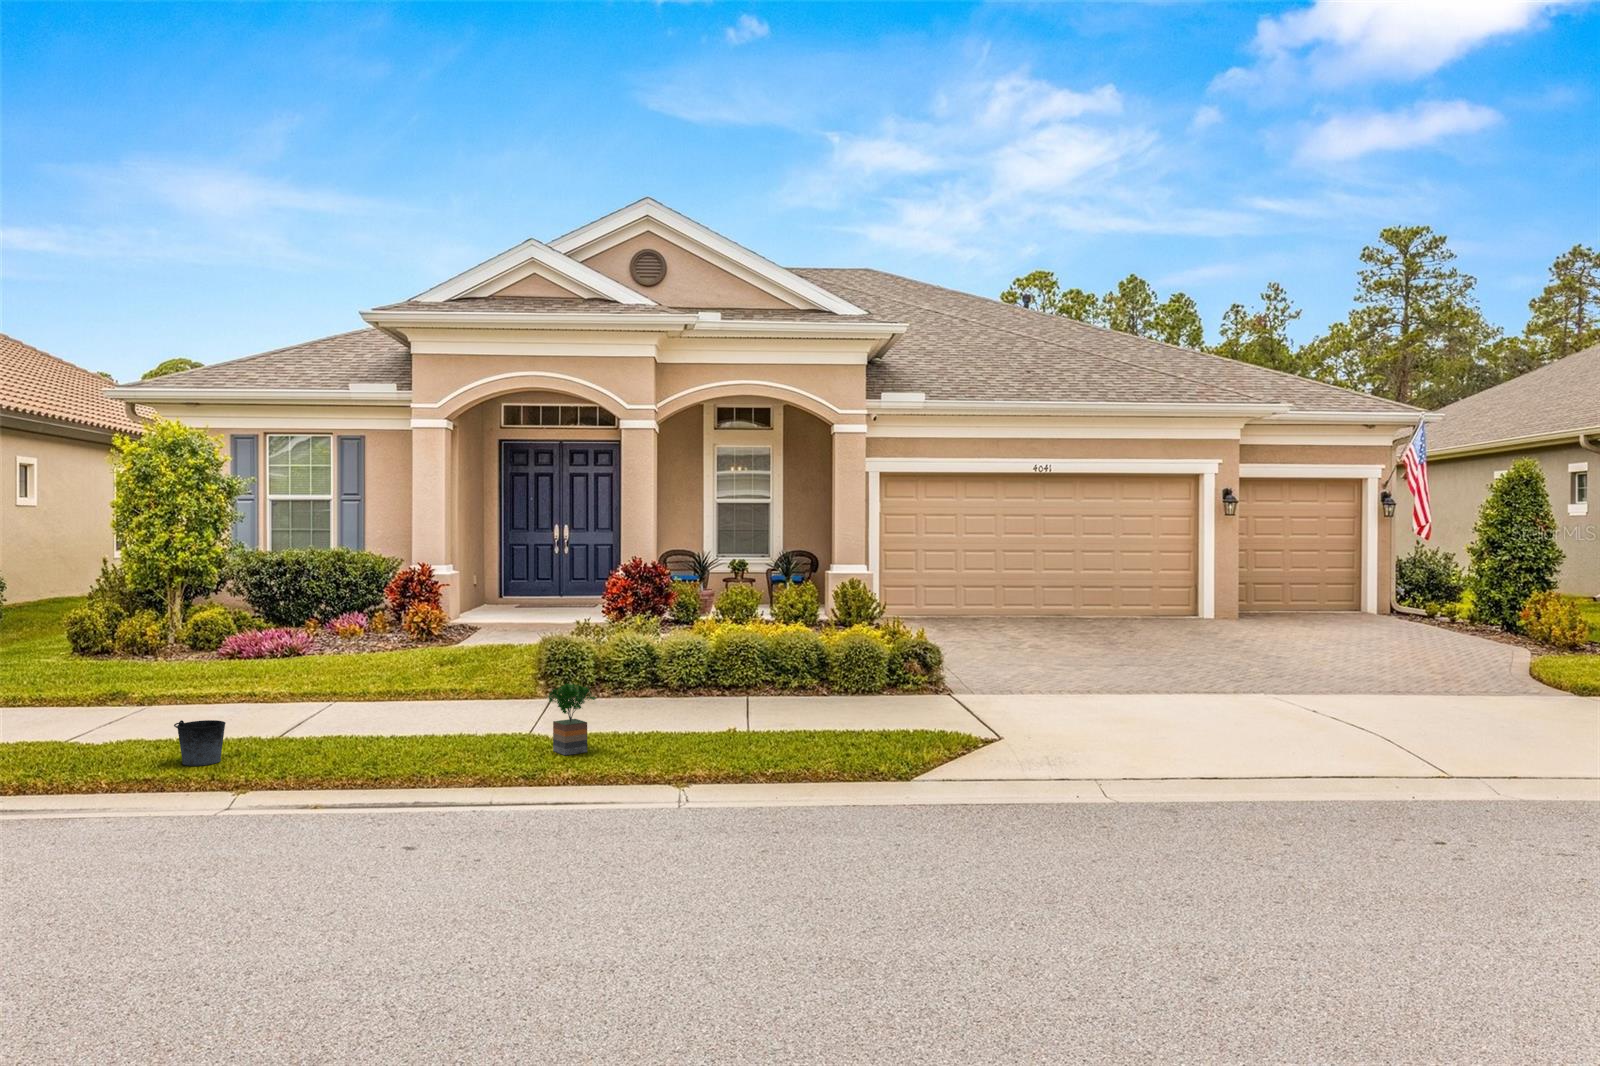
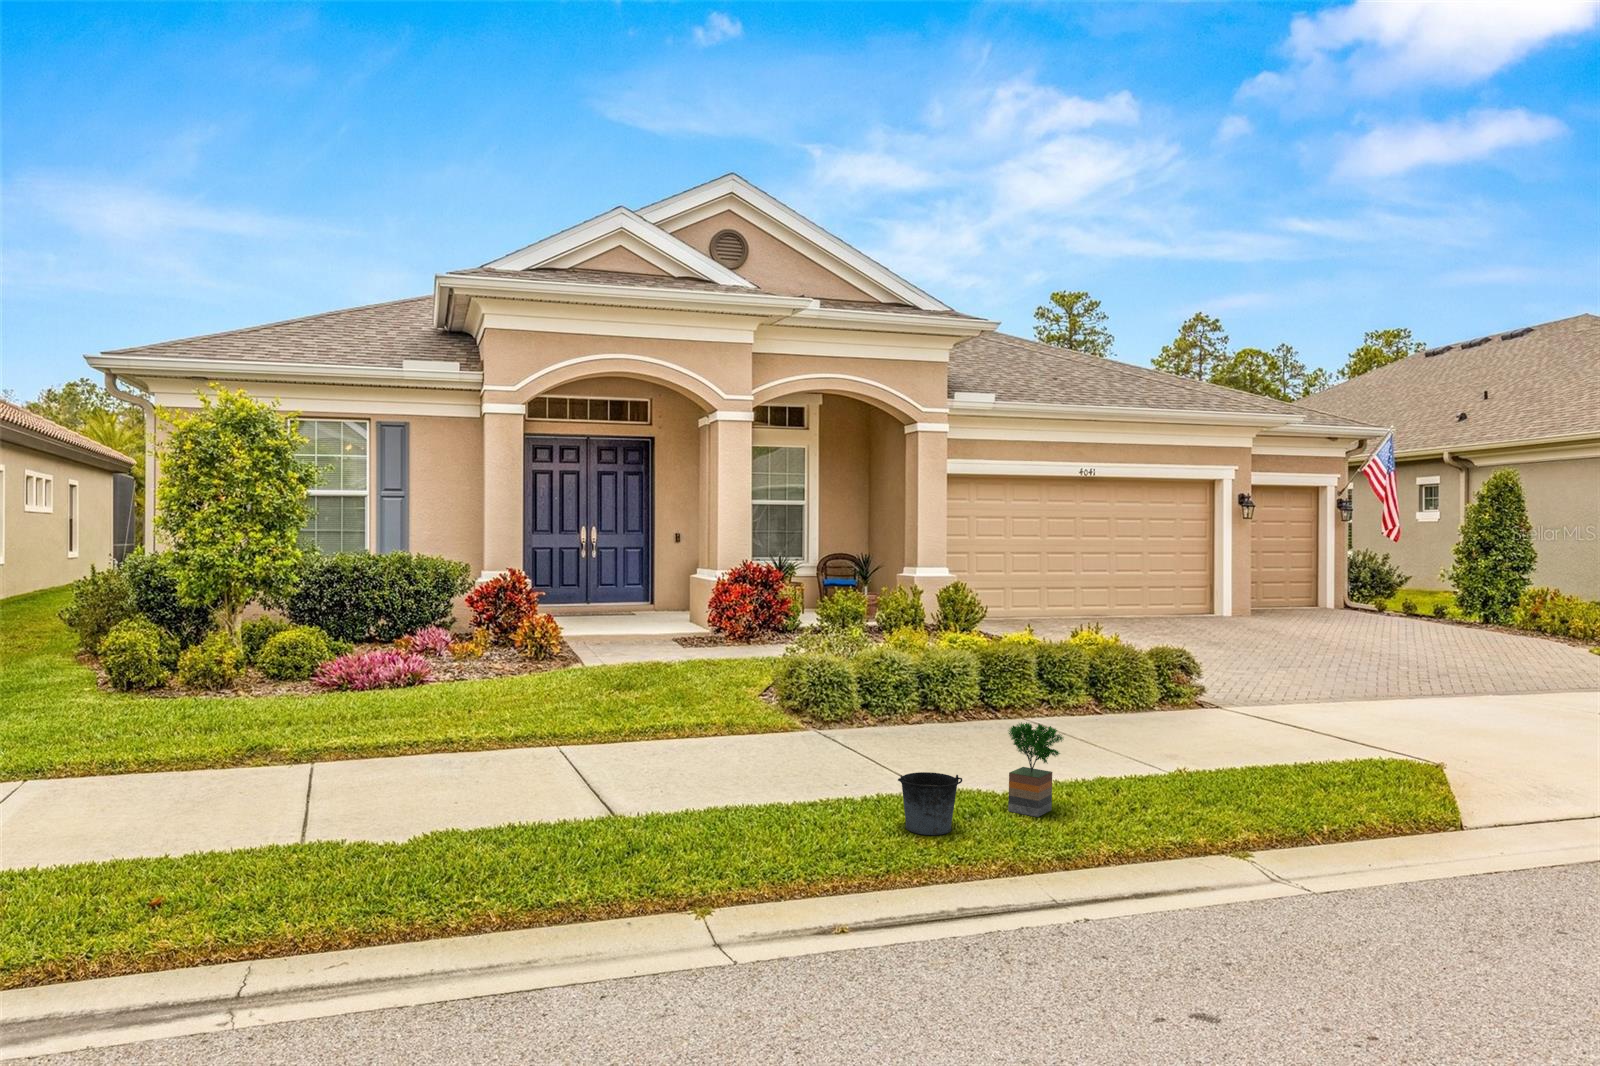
bucket: present [174,720,226,766] -> present [898,772,962,835]

